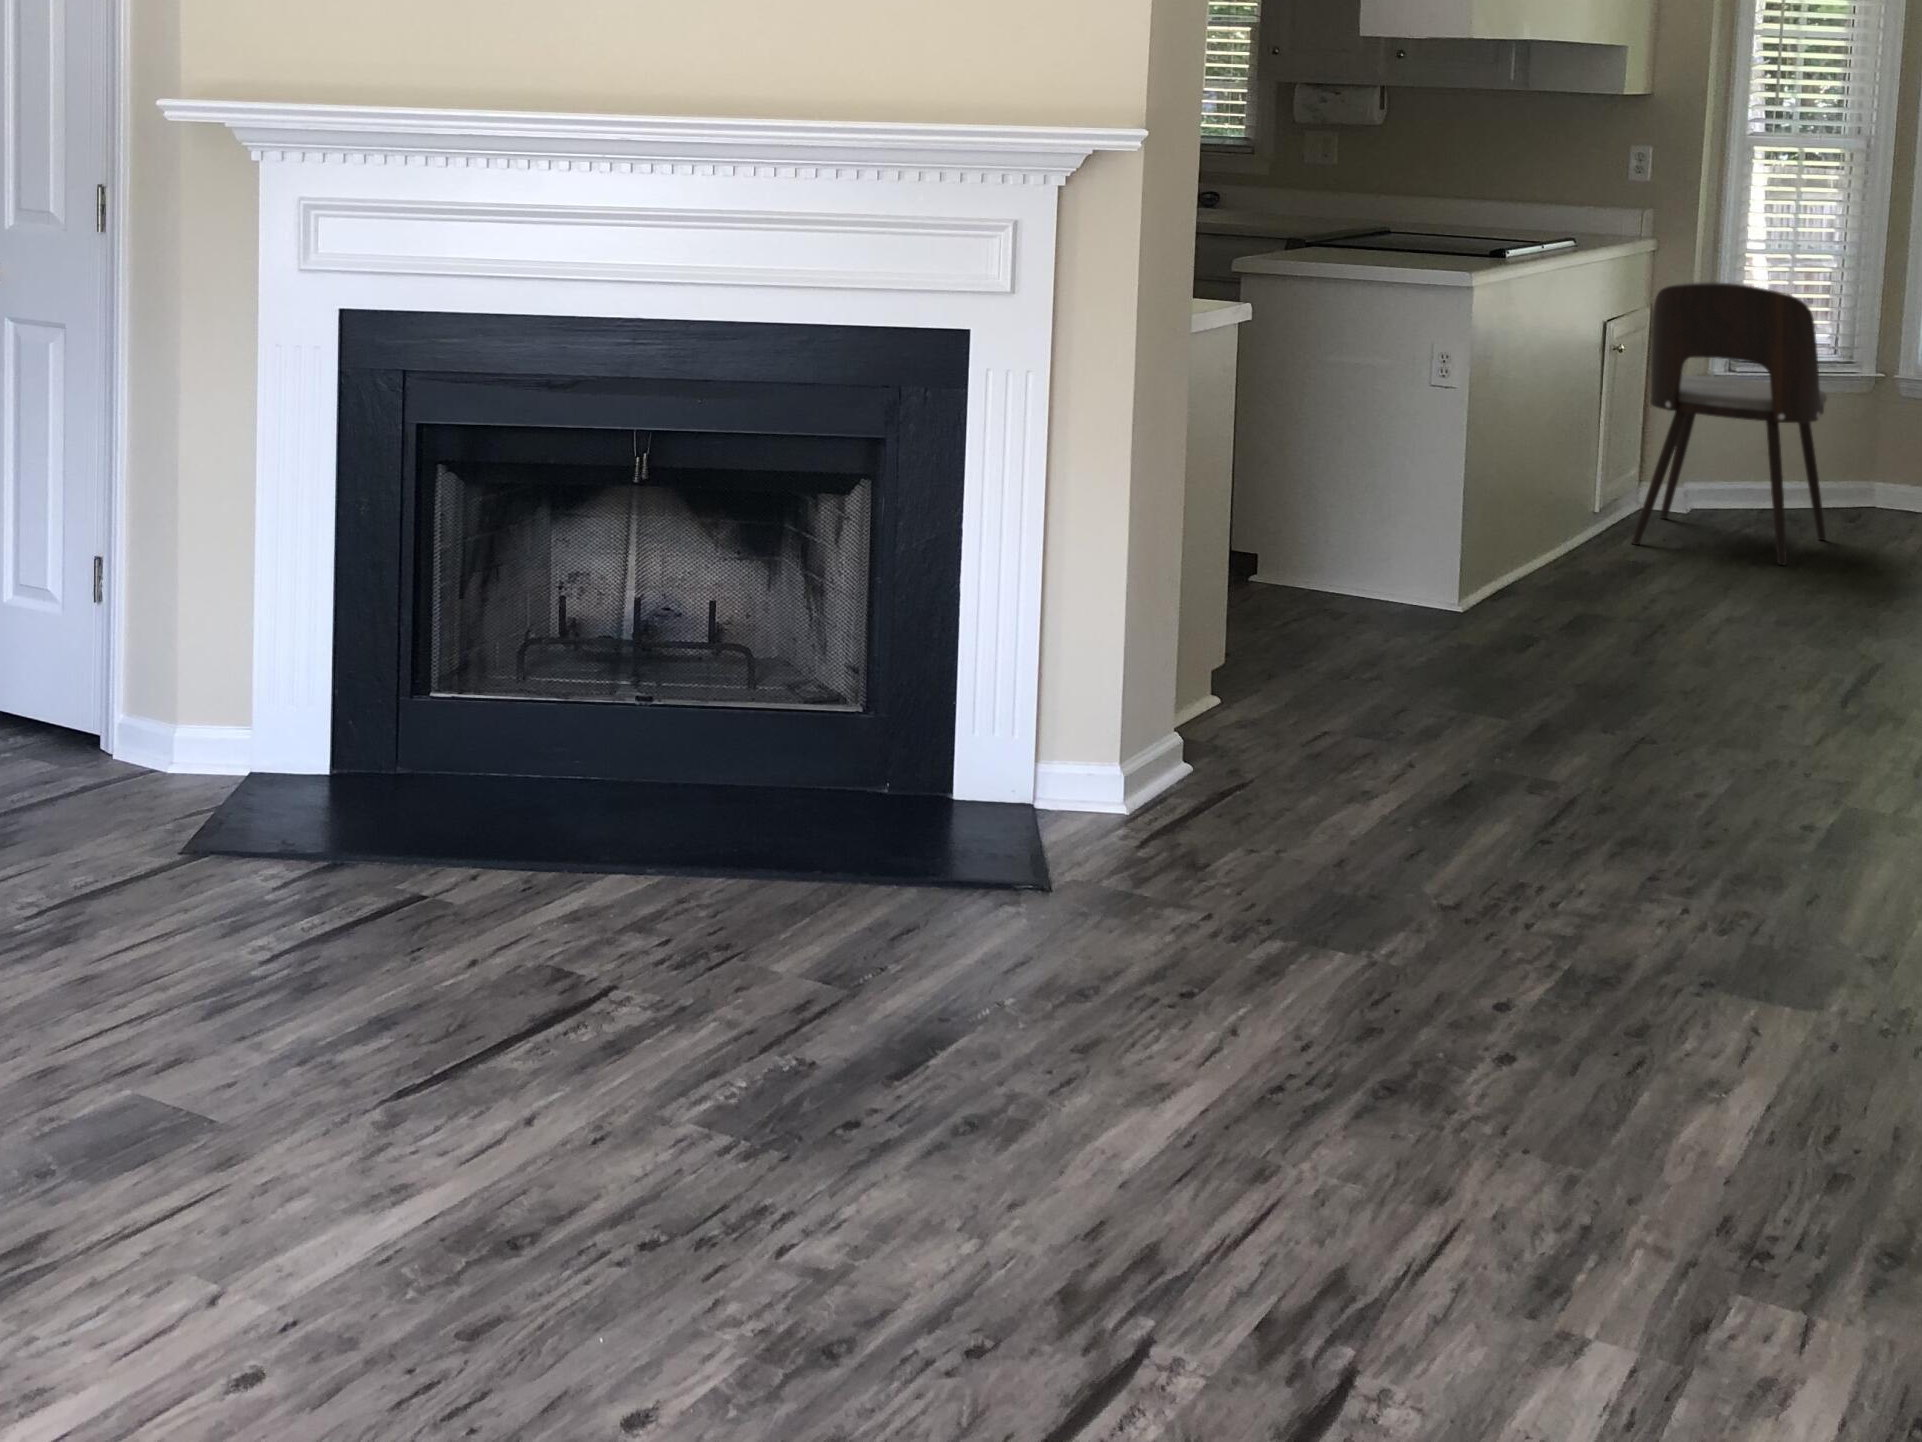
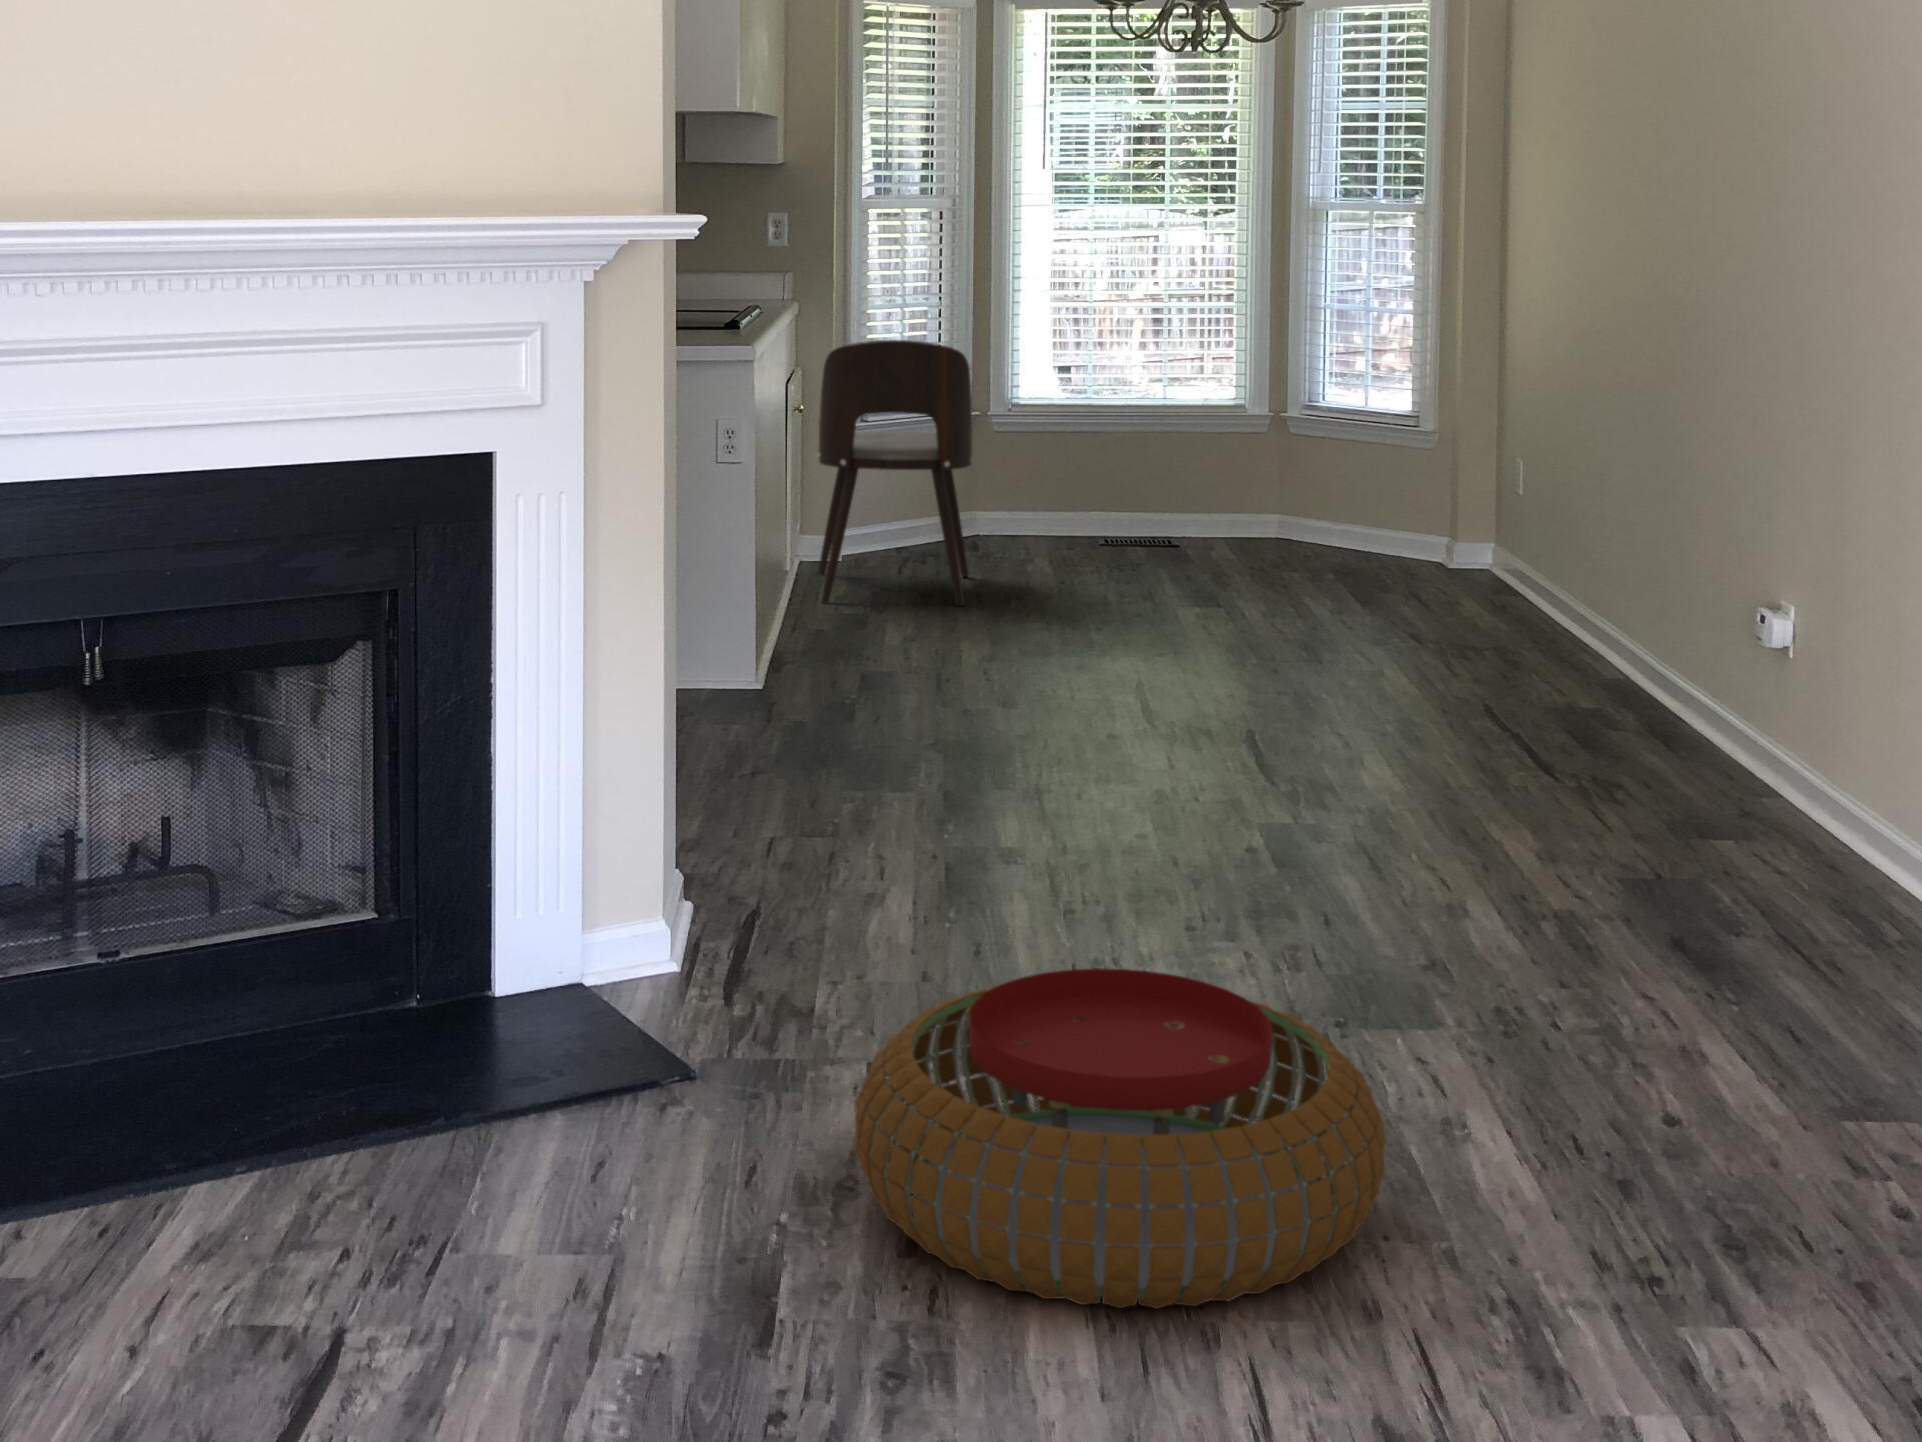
pouf: none [1058,846,1564,1159] -> present [854,968,1386,1309]

